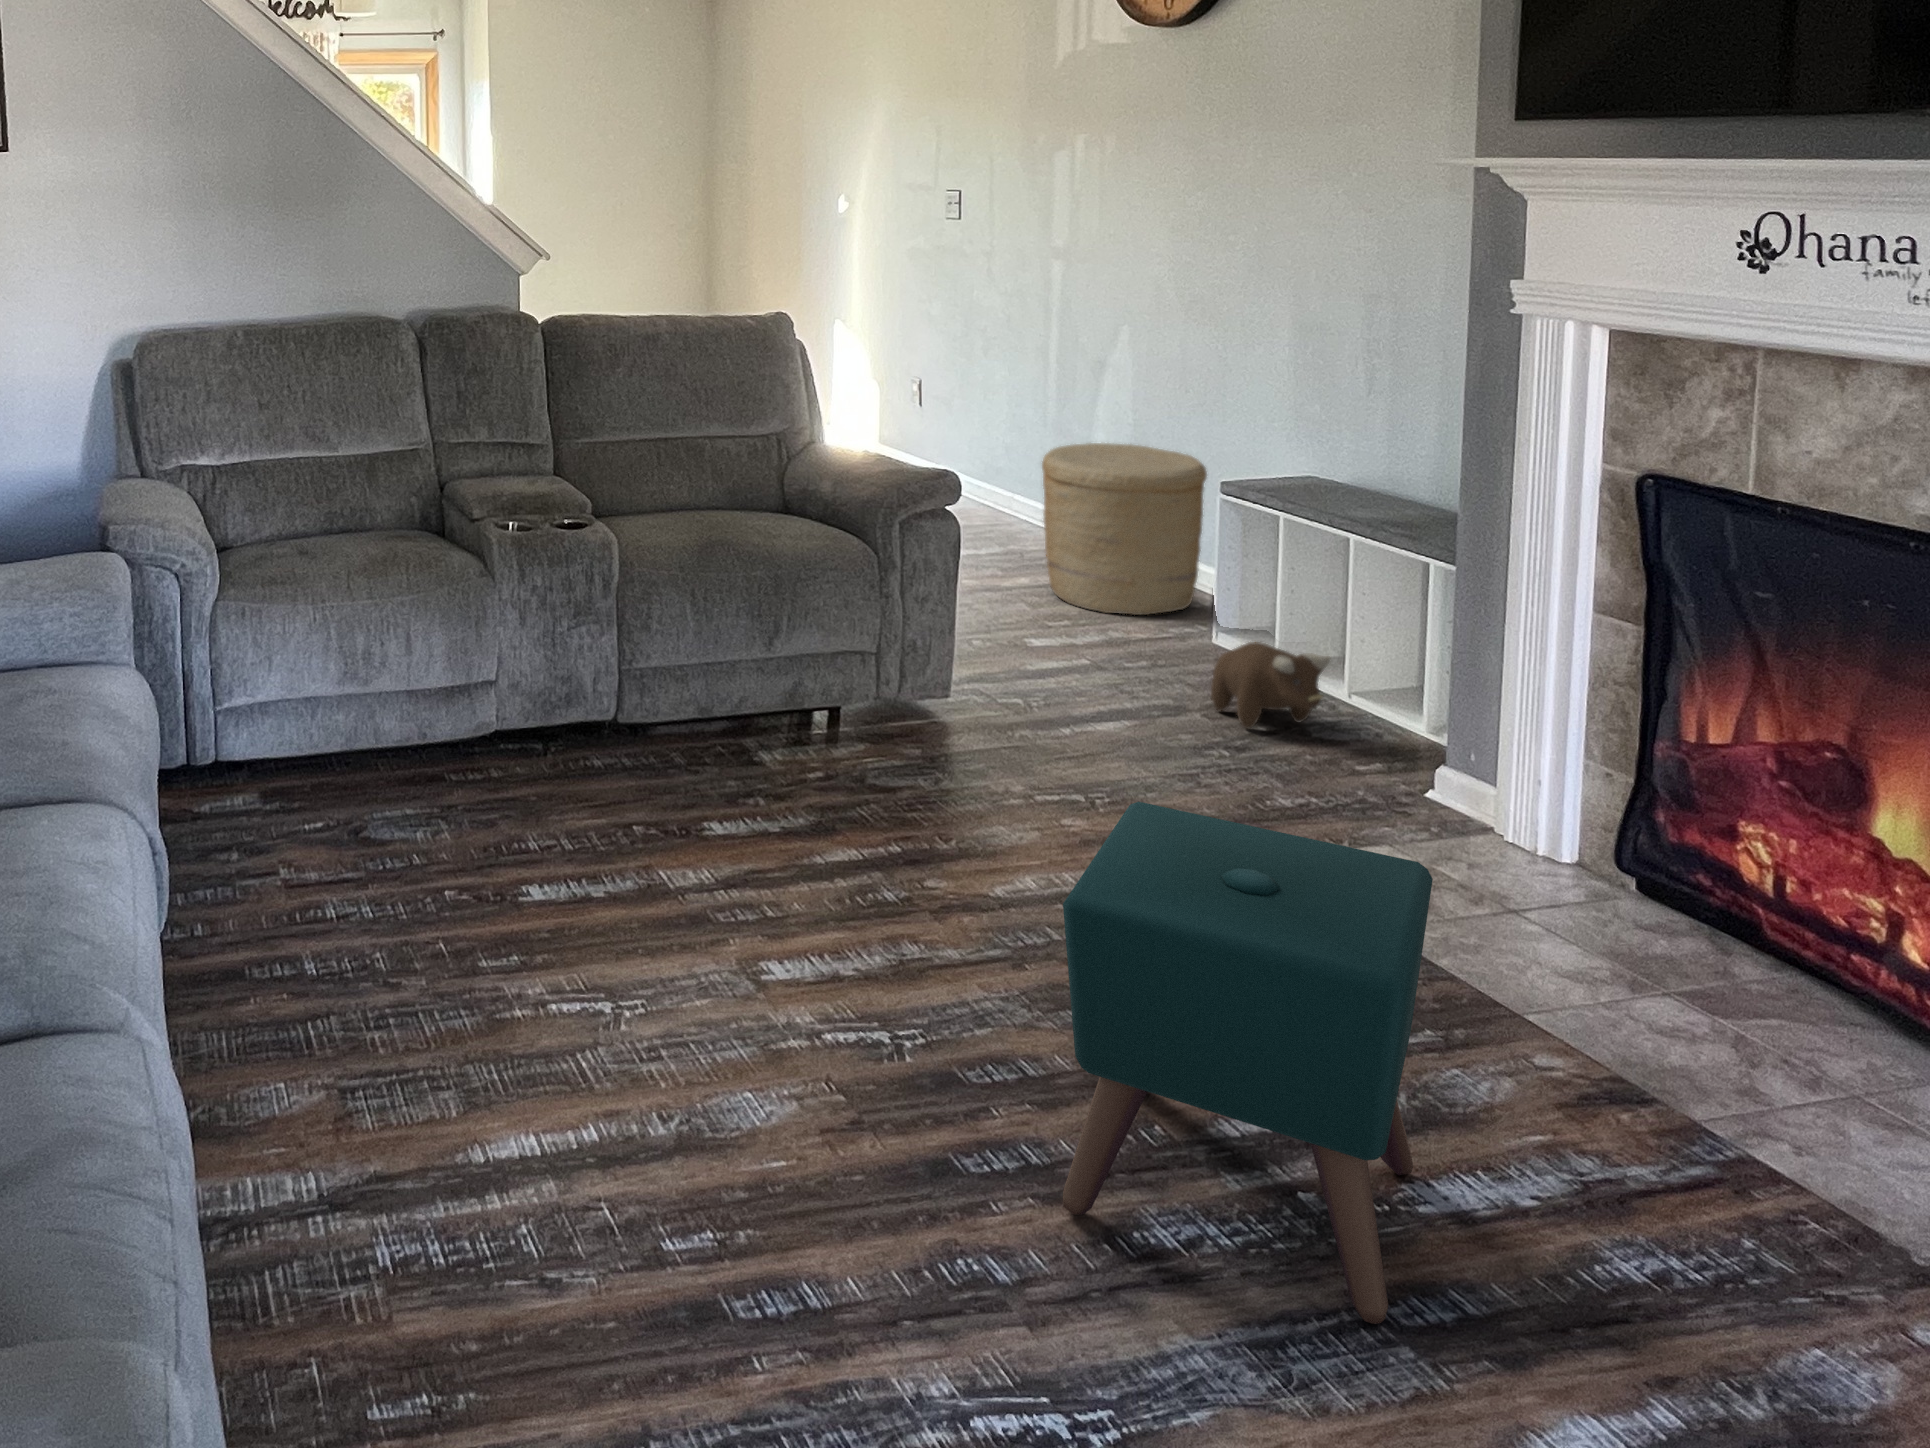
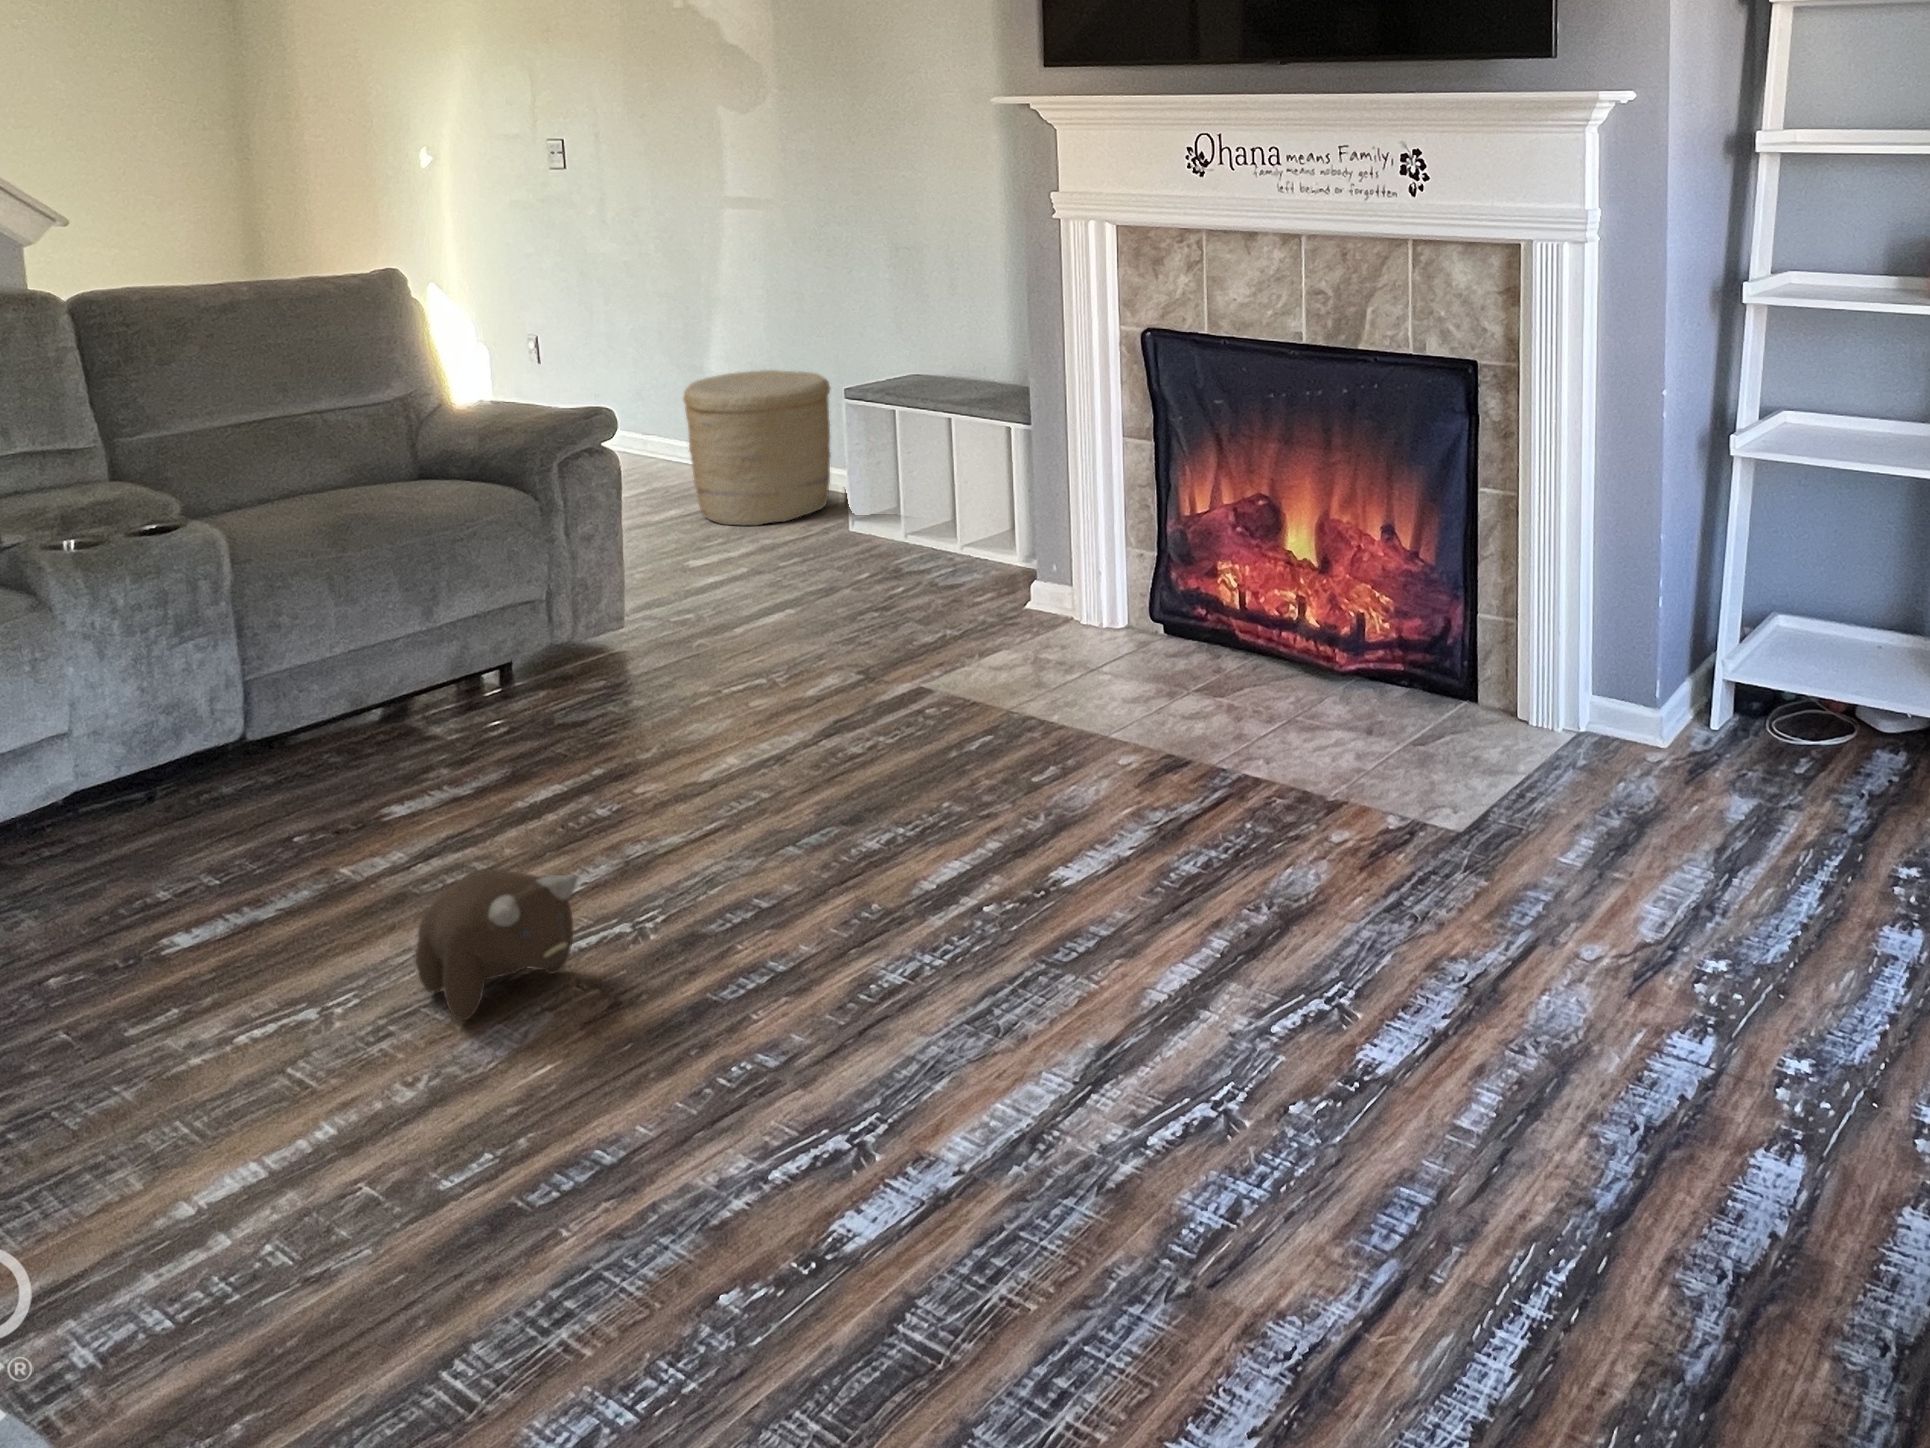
plush toy: present [1211,642,1330,728] -> present [416,870,577,1020]
ottoman: present [1063,802,1433,1324] -> none [790,626,1055,994]

